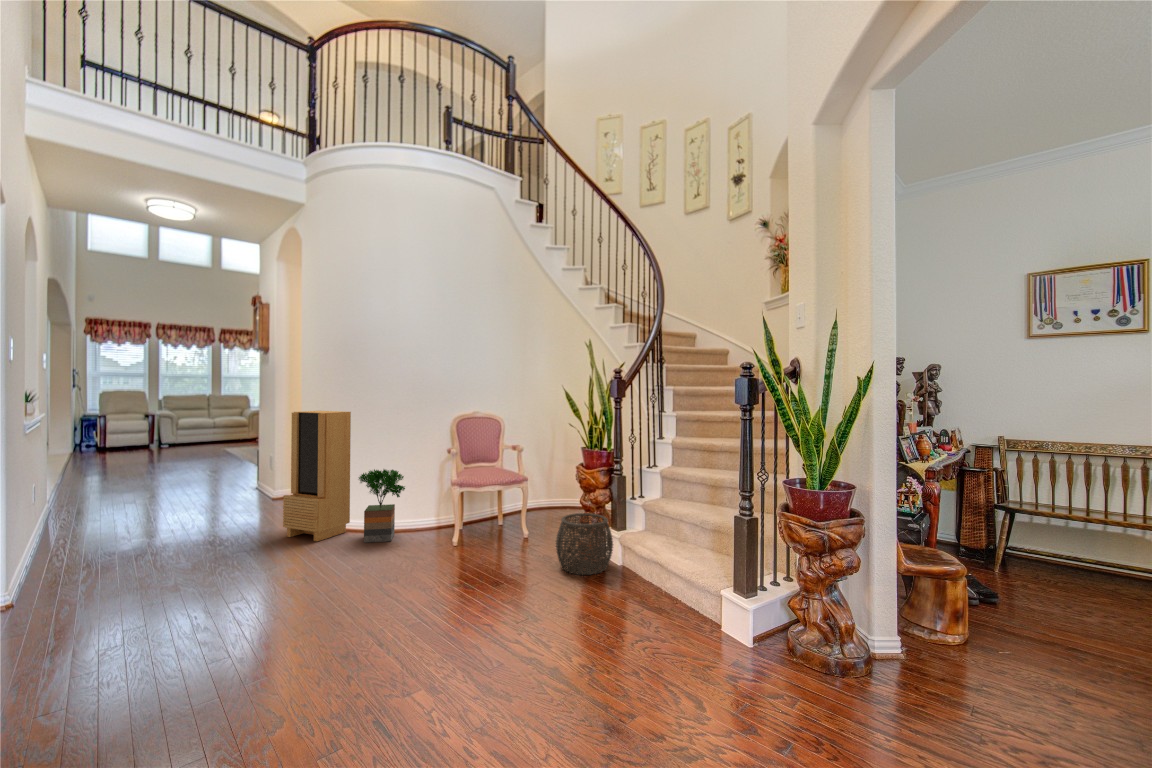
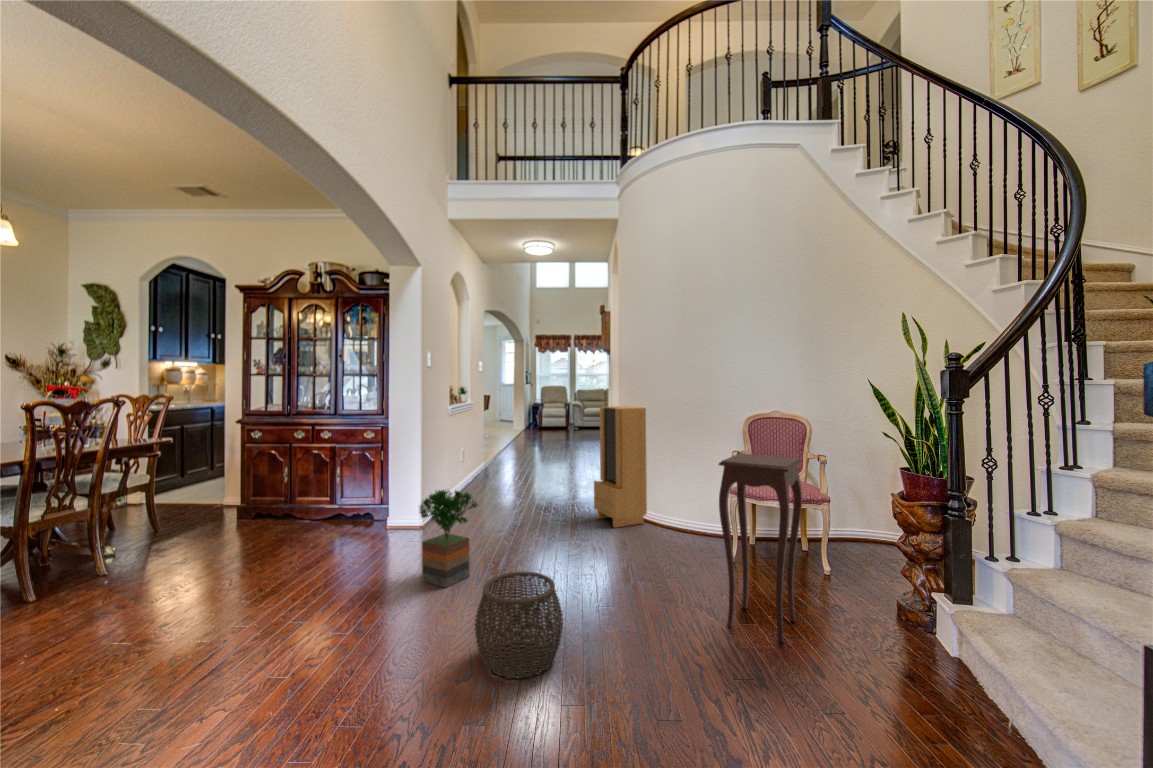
side table: none [478,445,533,589] -> present [719,454,802,643]
potted tree: present [359,469,405,543] -> present [419,490,478,588]
woven basket: present [556,513,613,575] -> present [475,572,563,679]

